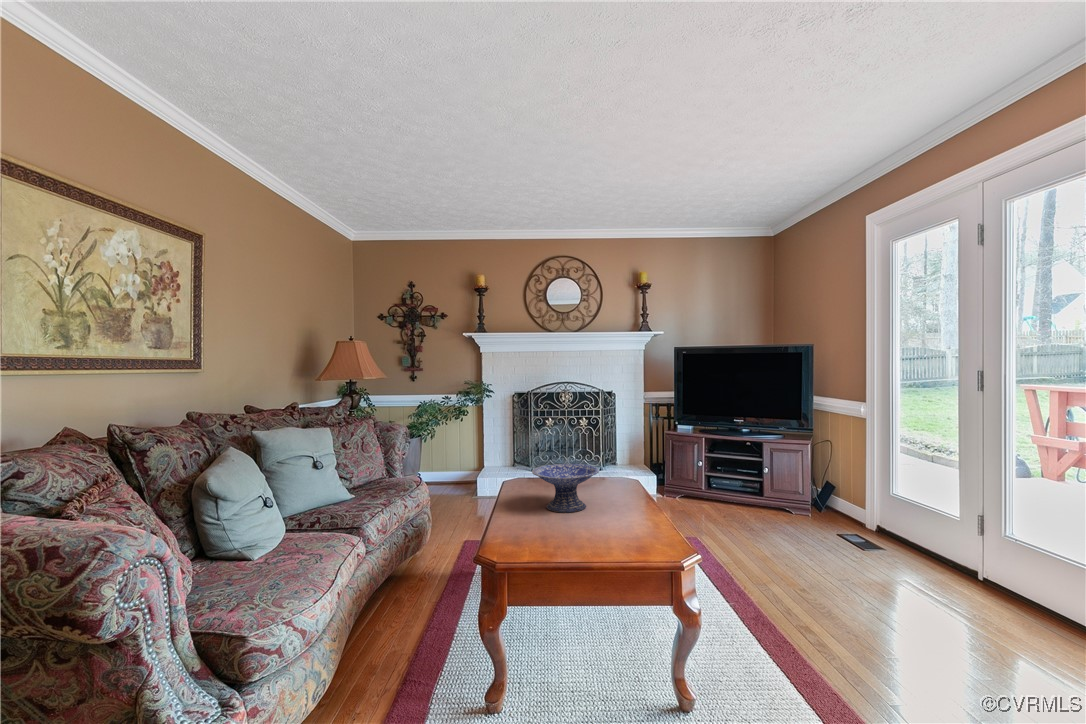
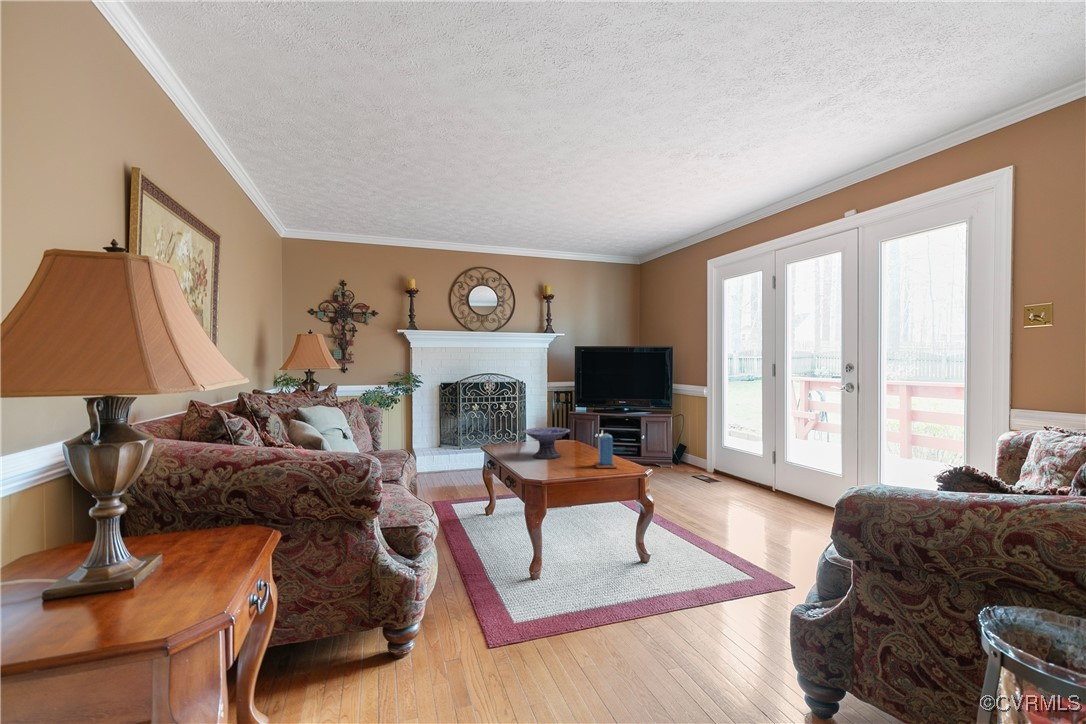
candle: none [611,481,645,546] -> present [595,431,617,468]

